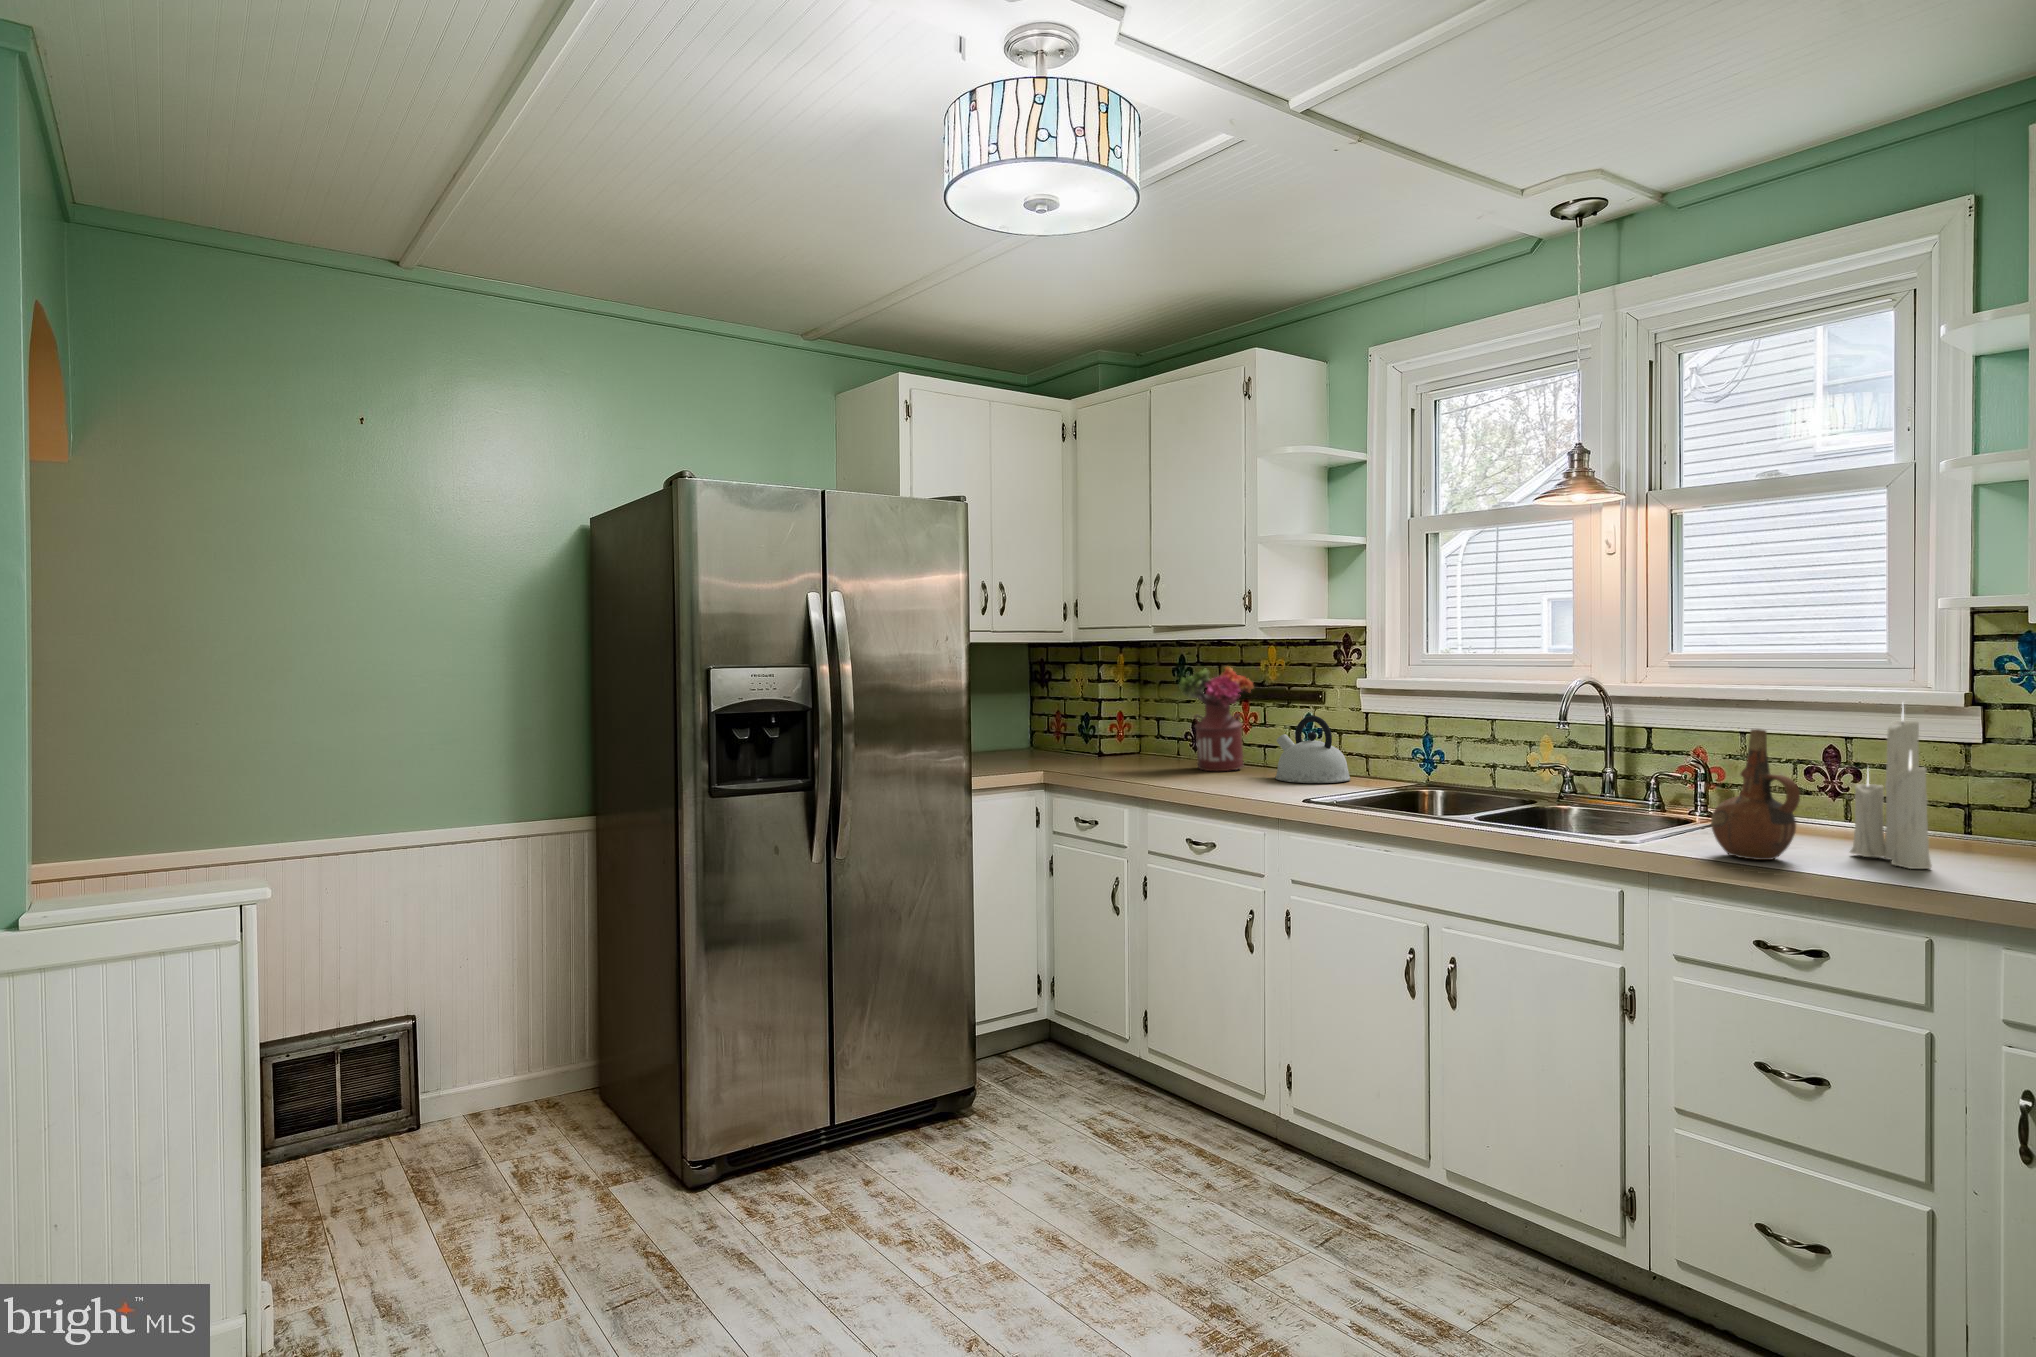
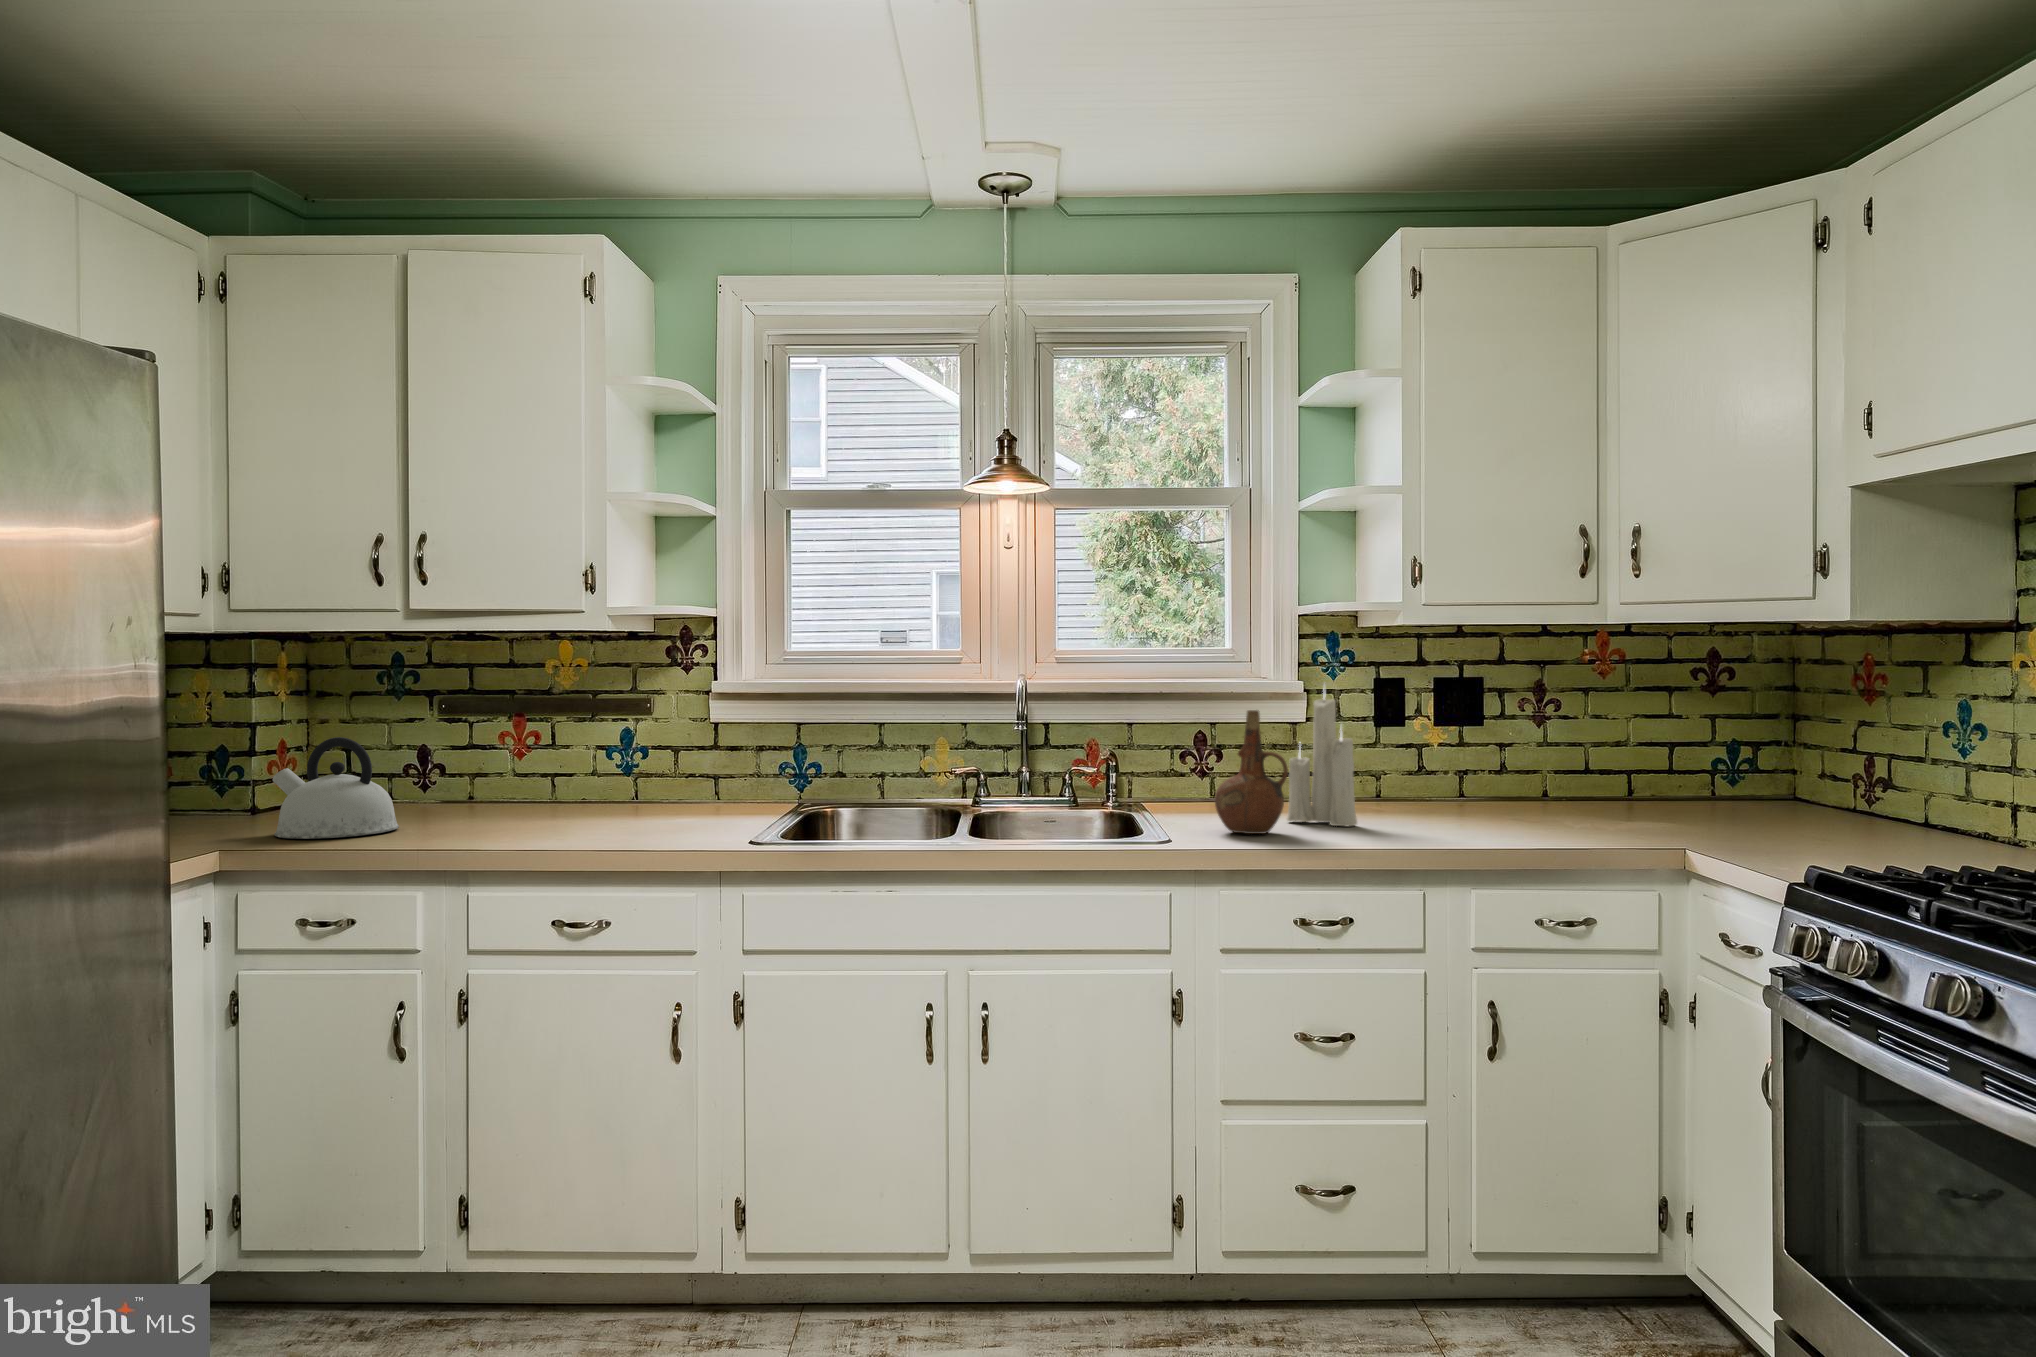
flower arrangement: present [1179,666,1253,771] -> none [436,665,551,816]
kettle: present [1275,716,1351,783] -> present [272,737,399,839]

